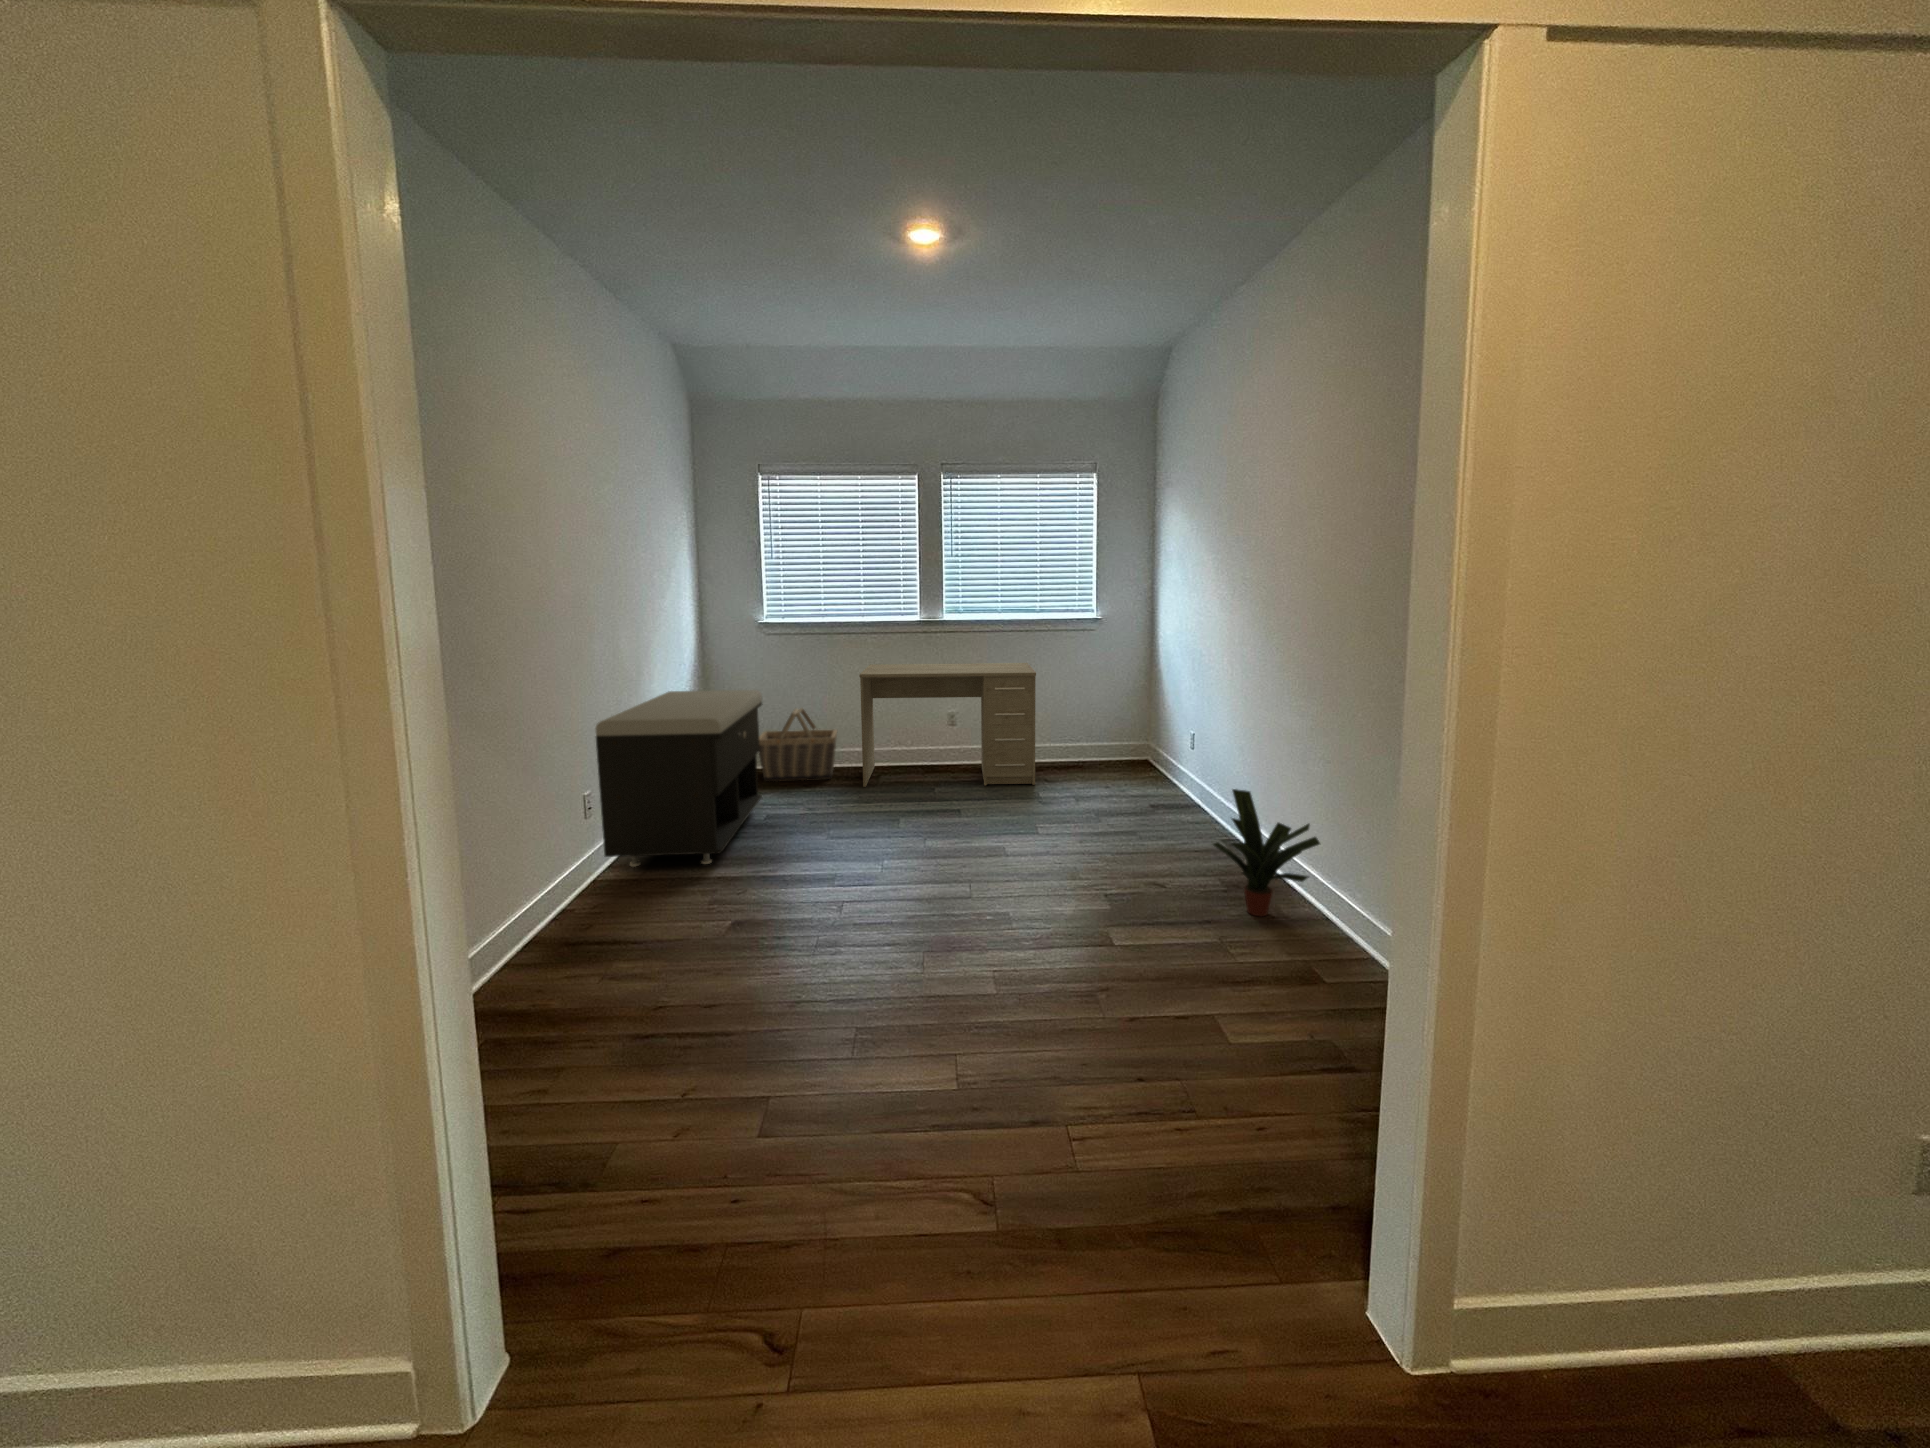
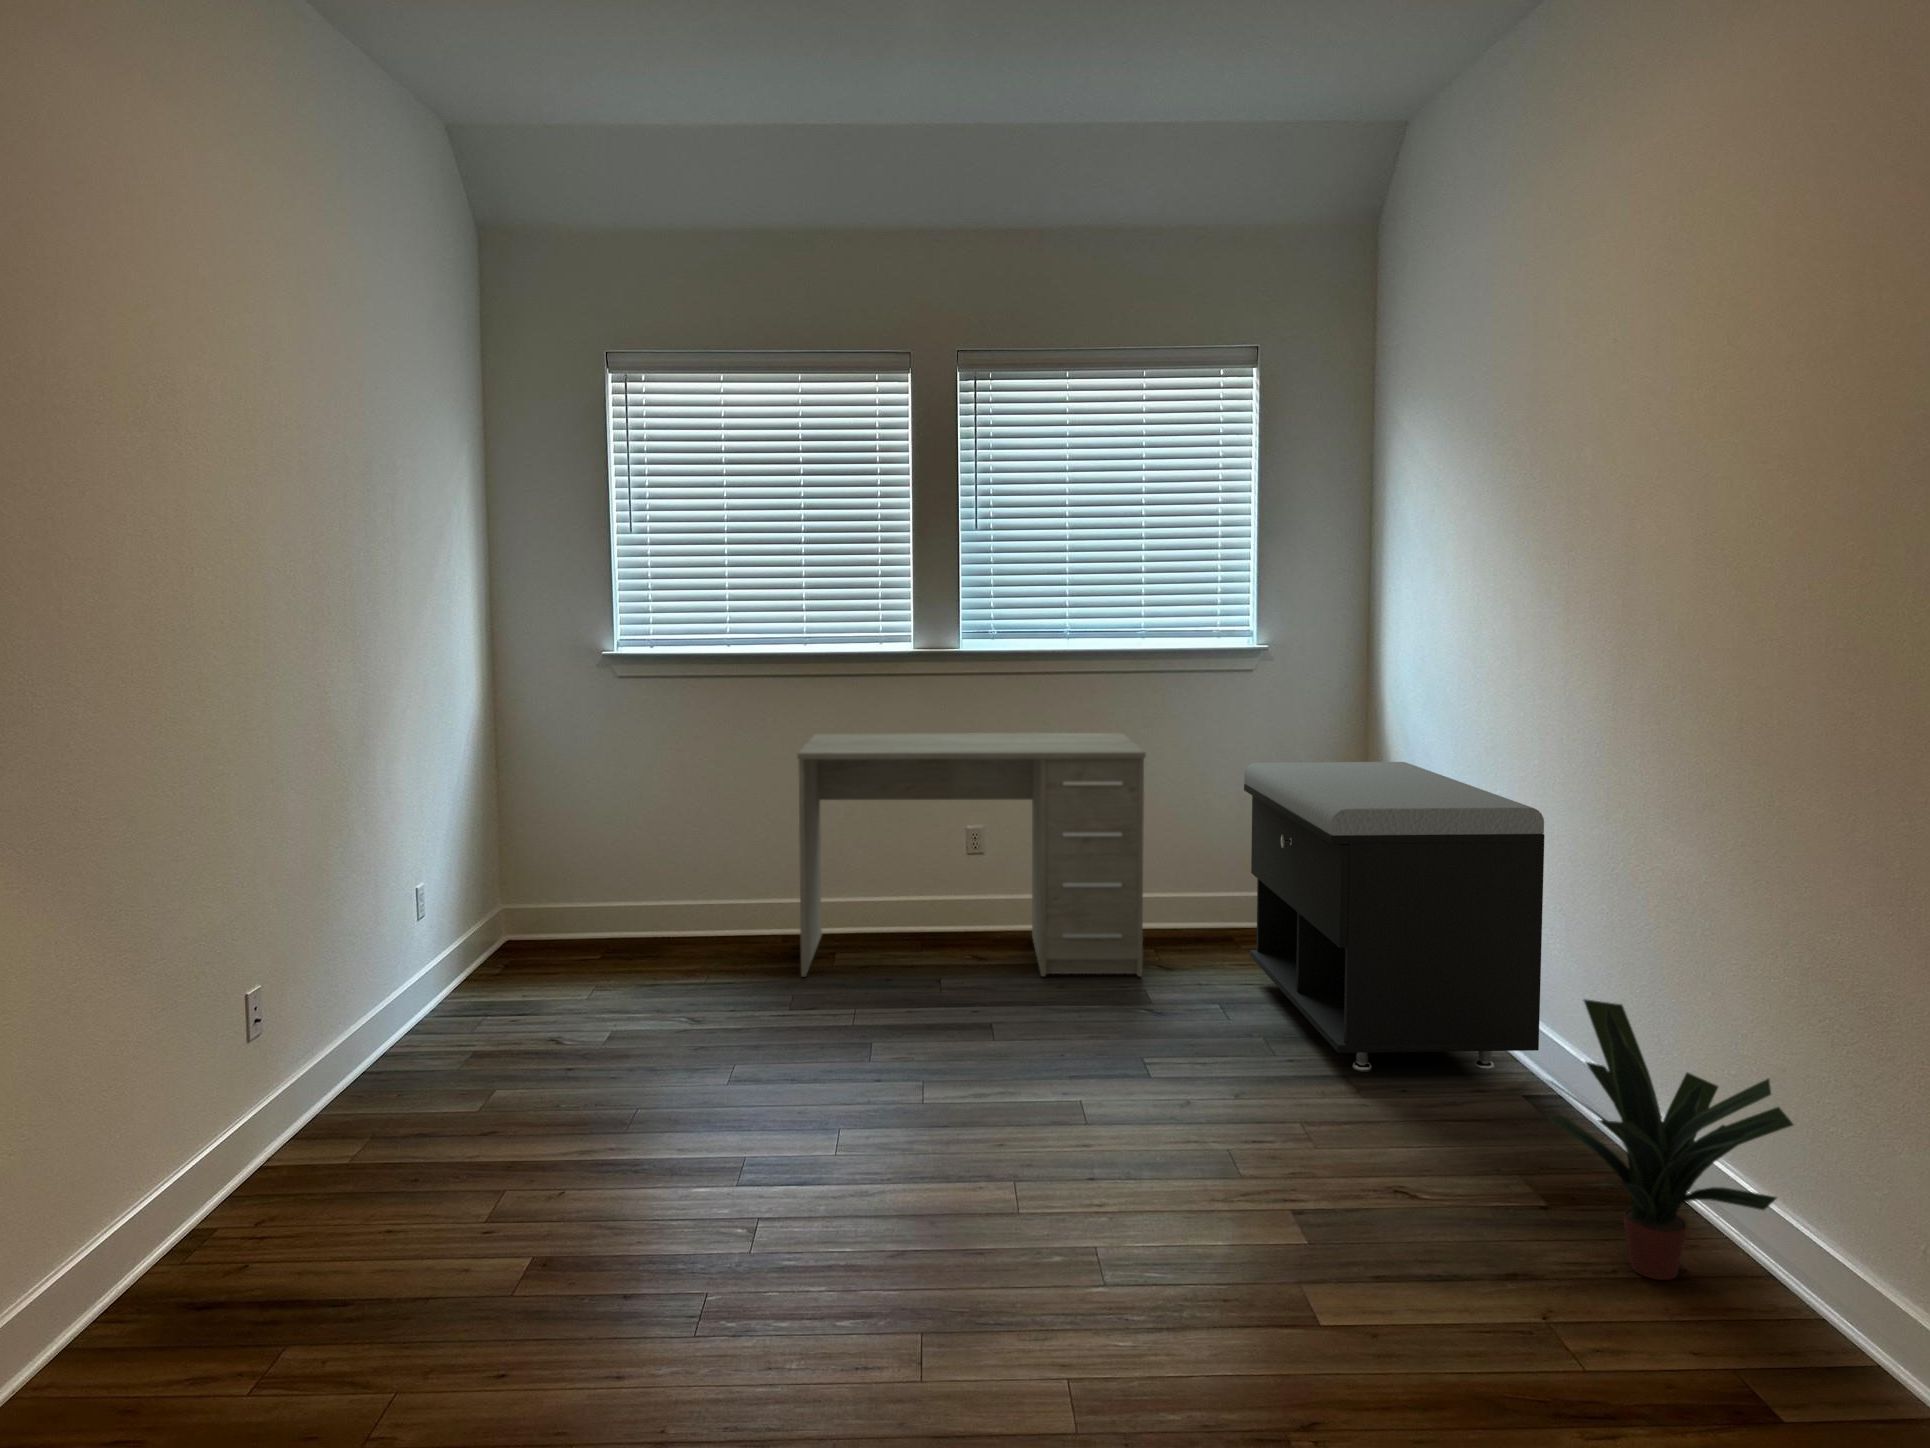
storage bench: present [596,690,762,867] -> present [1244,762,1544,1072]
basket: present [759,708,837,781] -> none [593,817,750,962]

